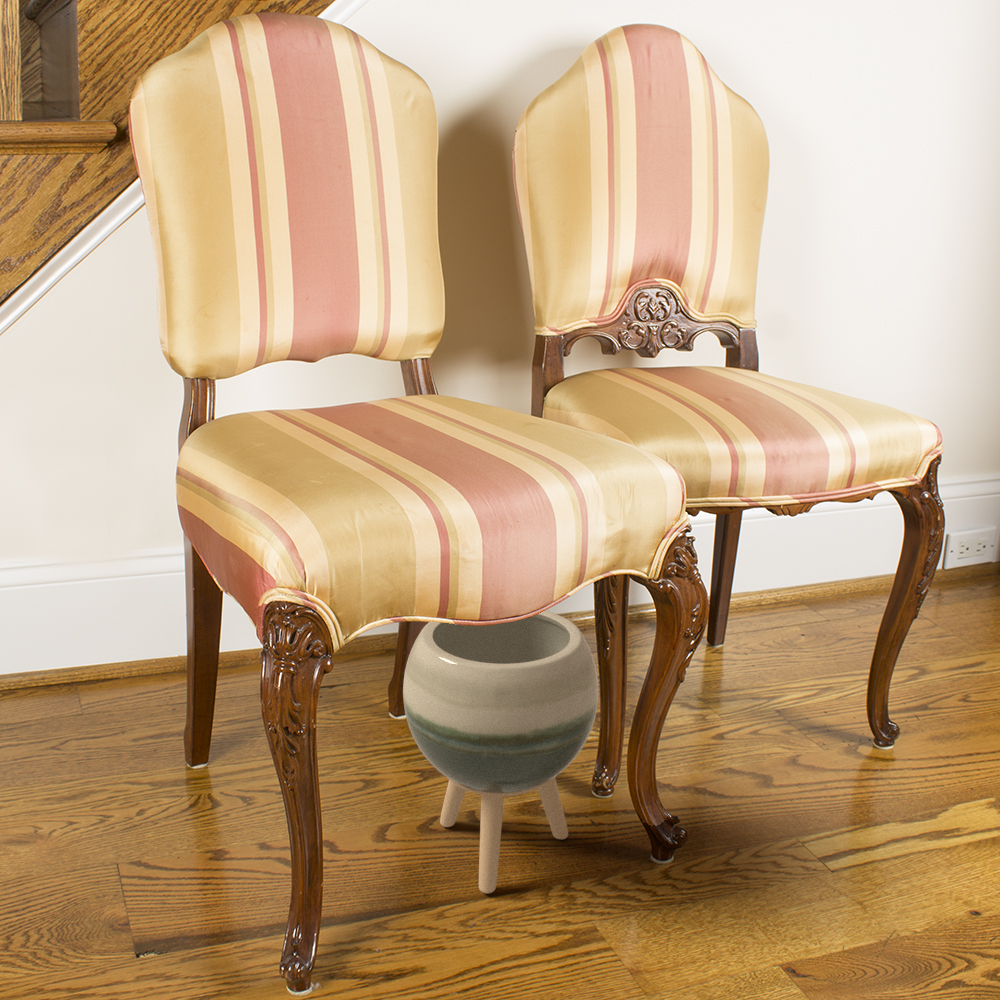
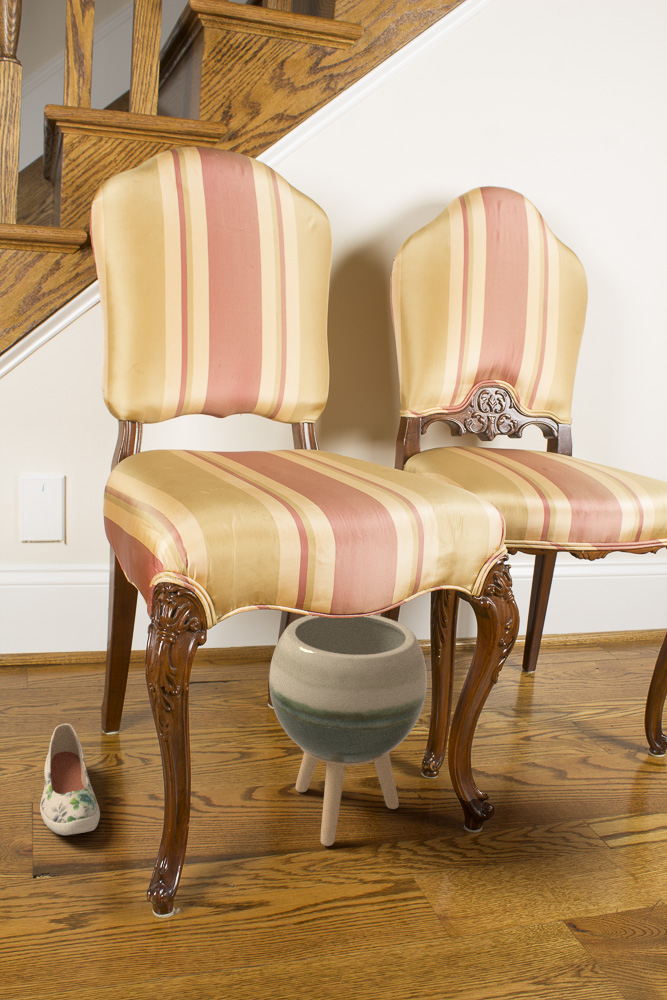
shoe: none [124,766,202,909] -> present [40,723,100,835]

